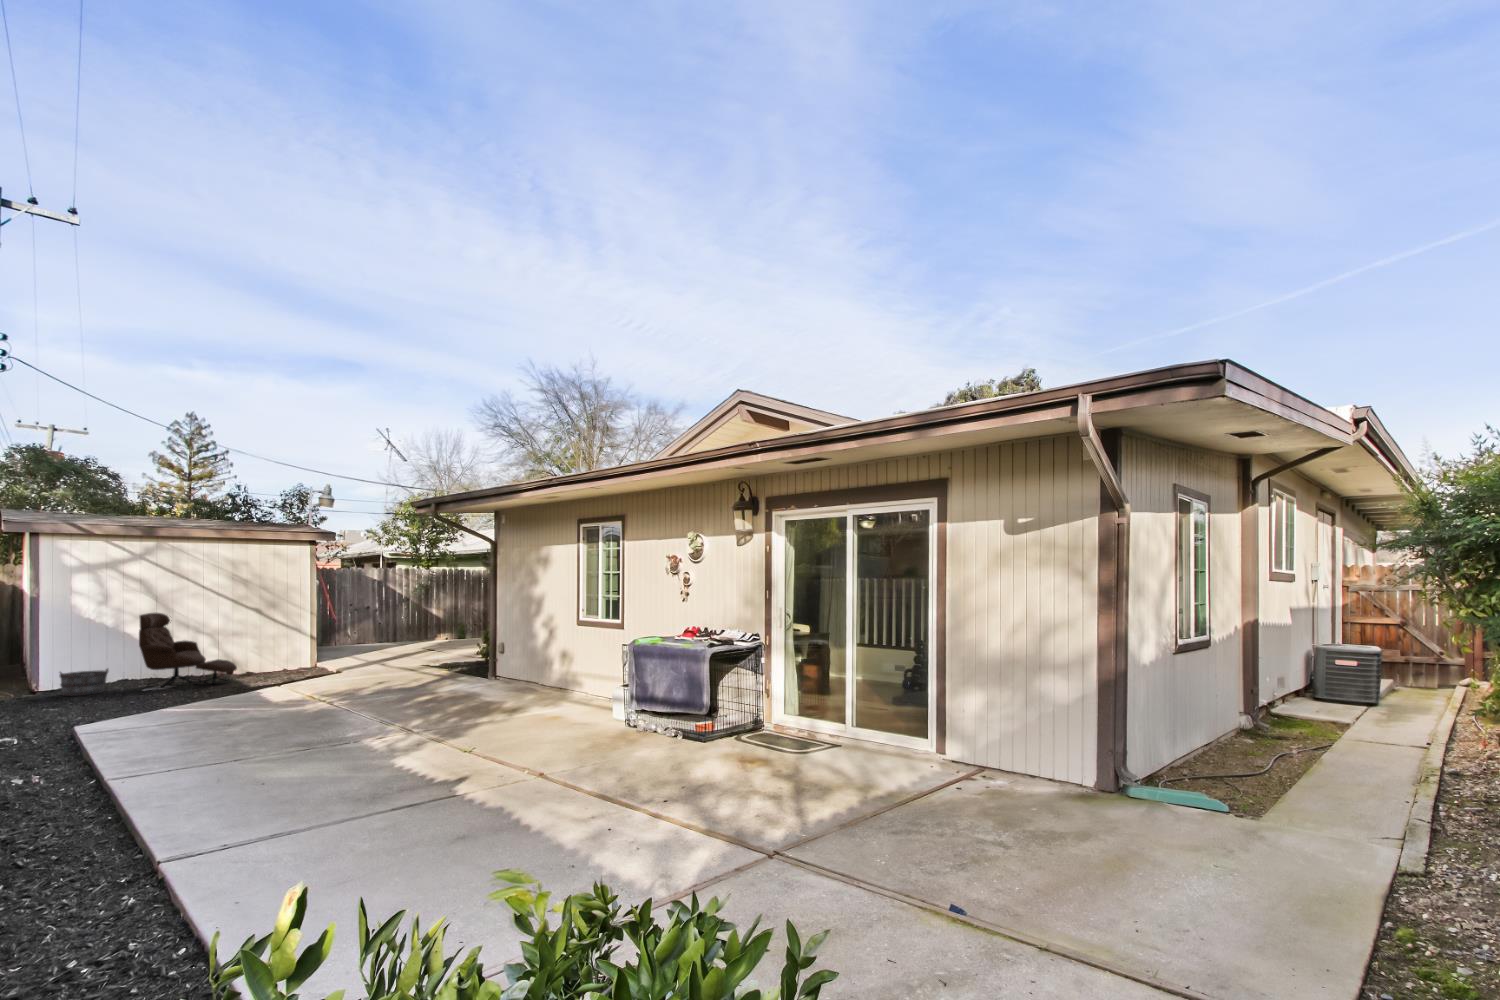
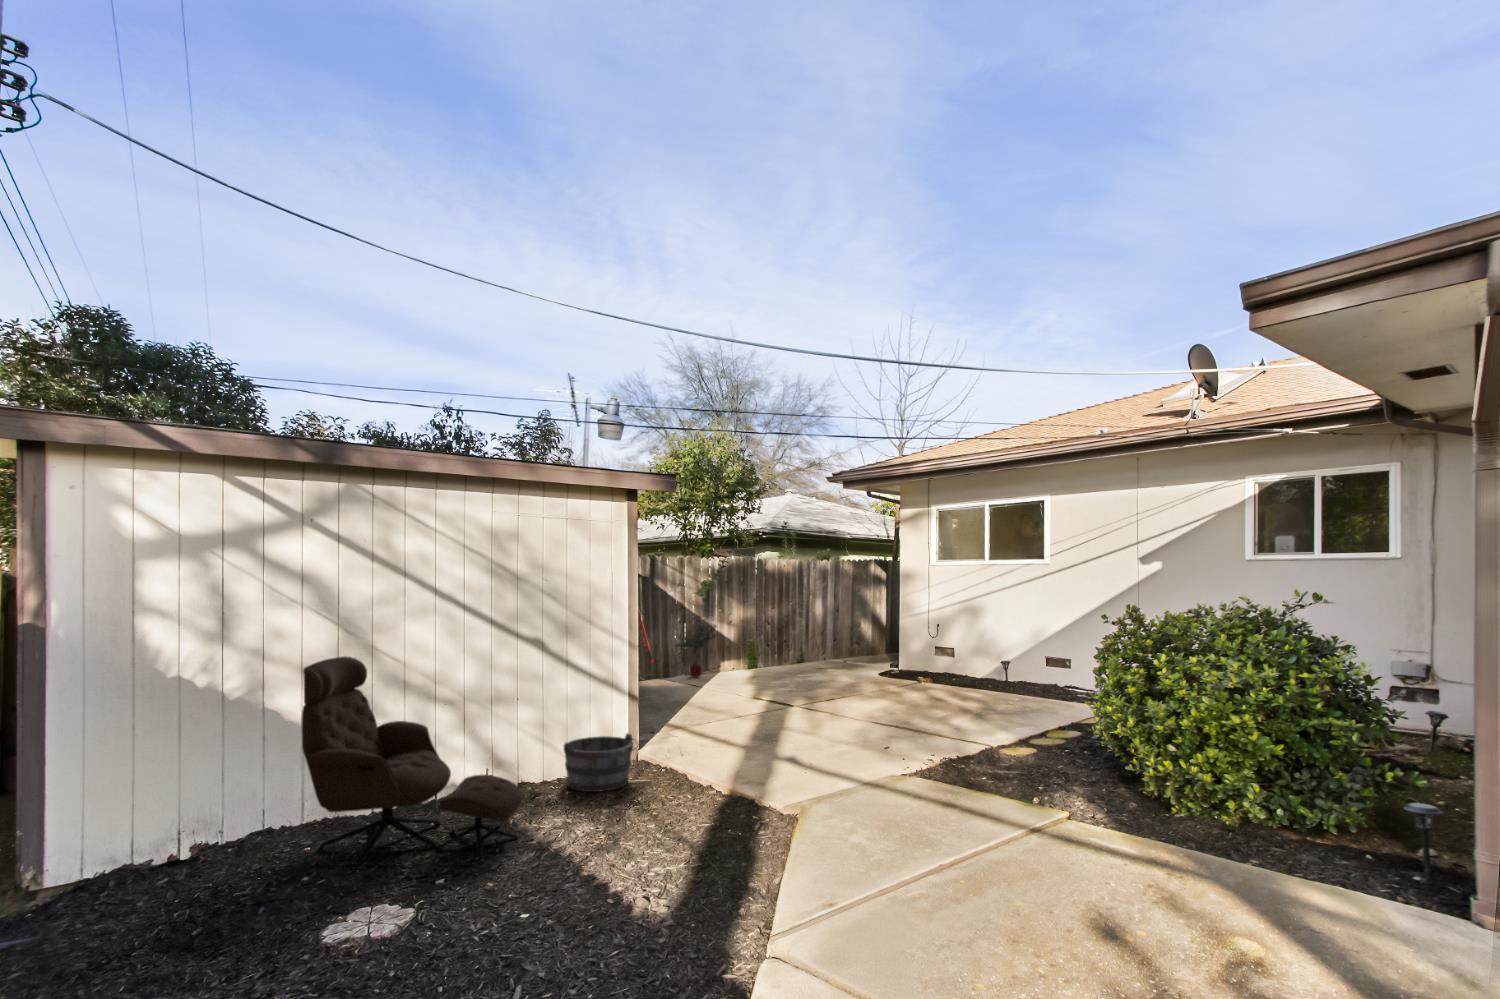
potted tree: none [397,605,430,644] -> present [675,617,717,678]
bucket: present [60,669,108,696] -> present [563,733,638,792]

